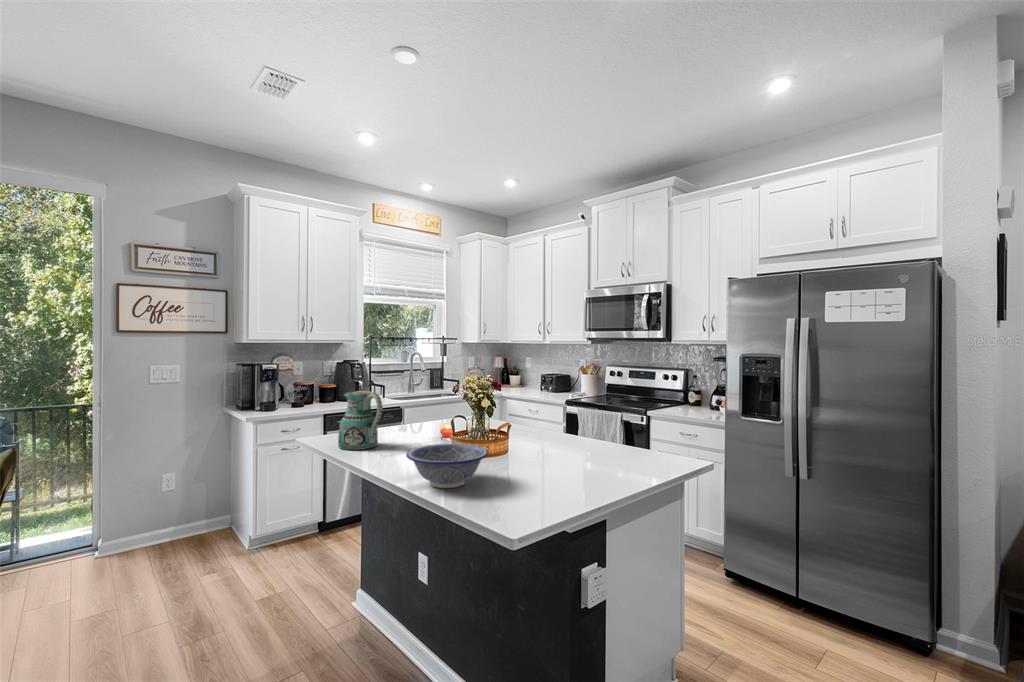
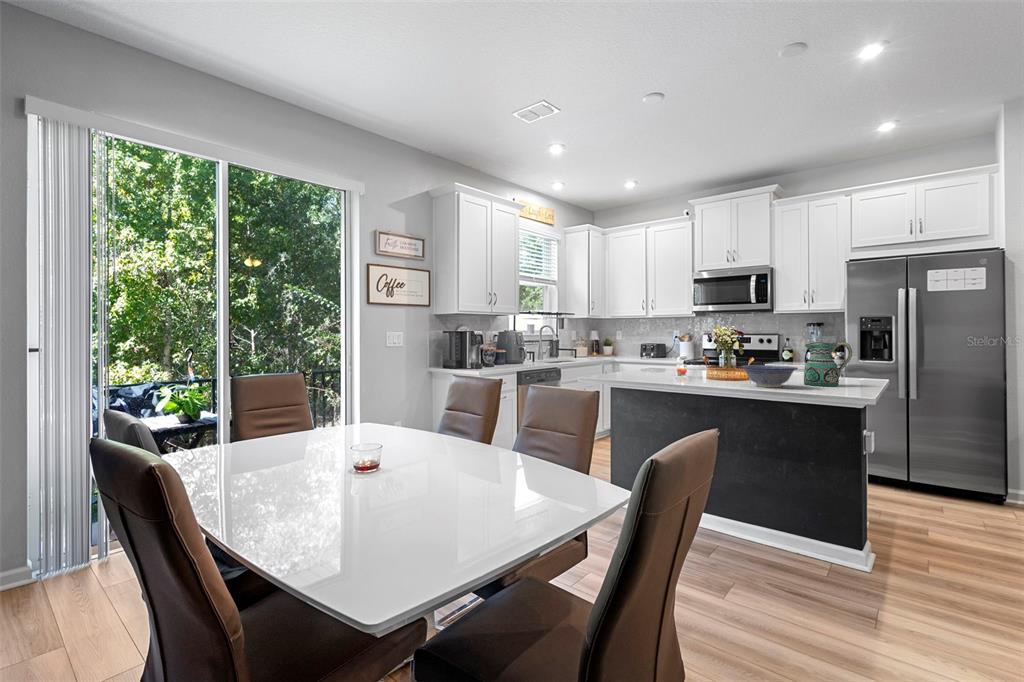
ceramic pitcher: present [338,391,383,450] -> present [804,342,852,386]

